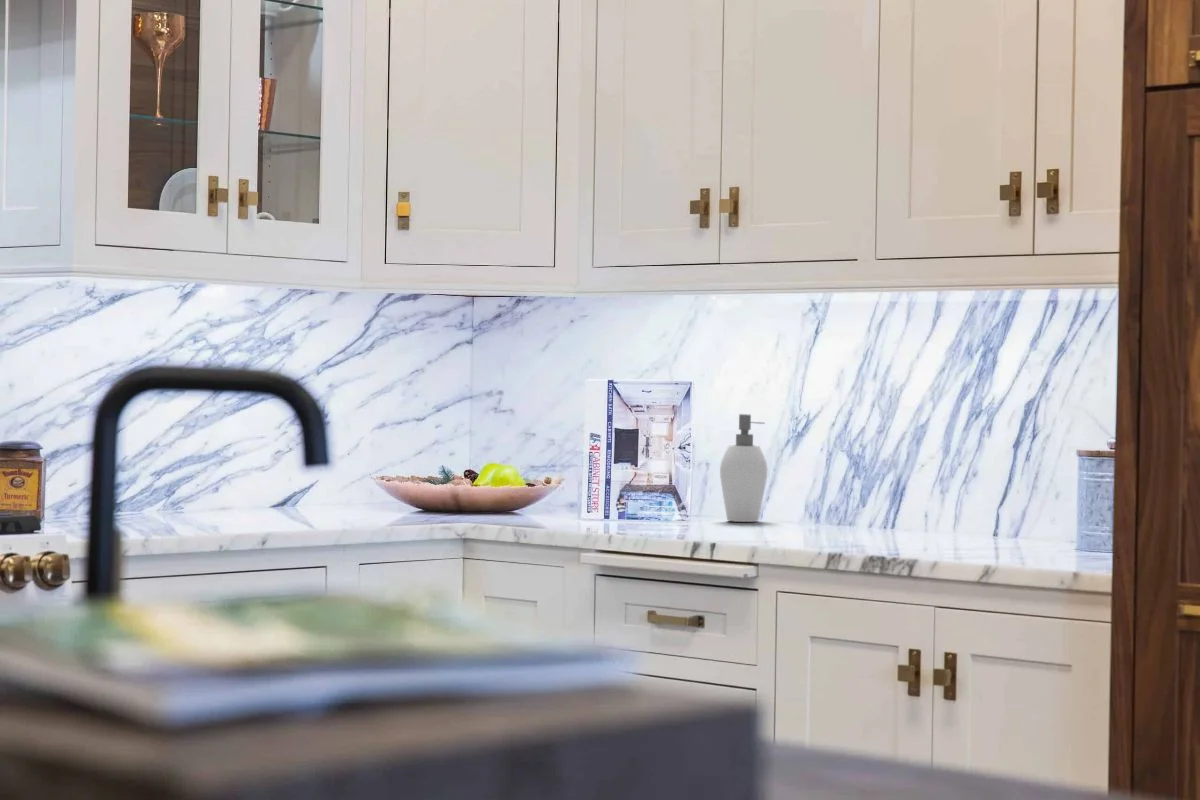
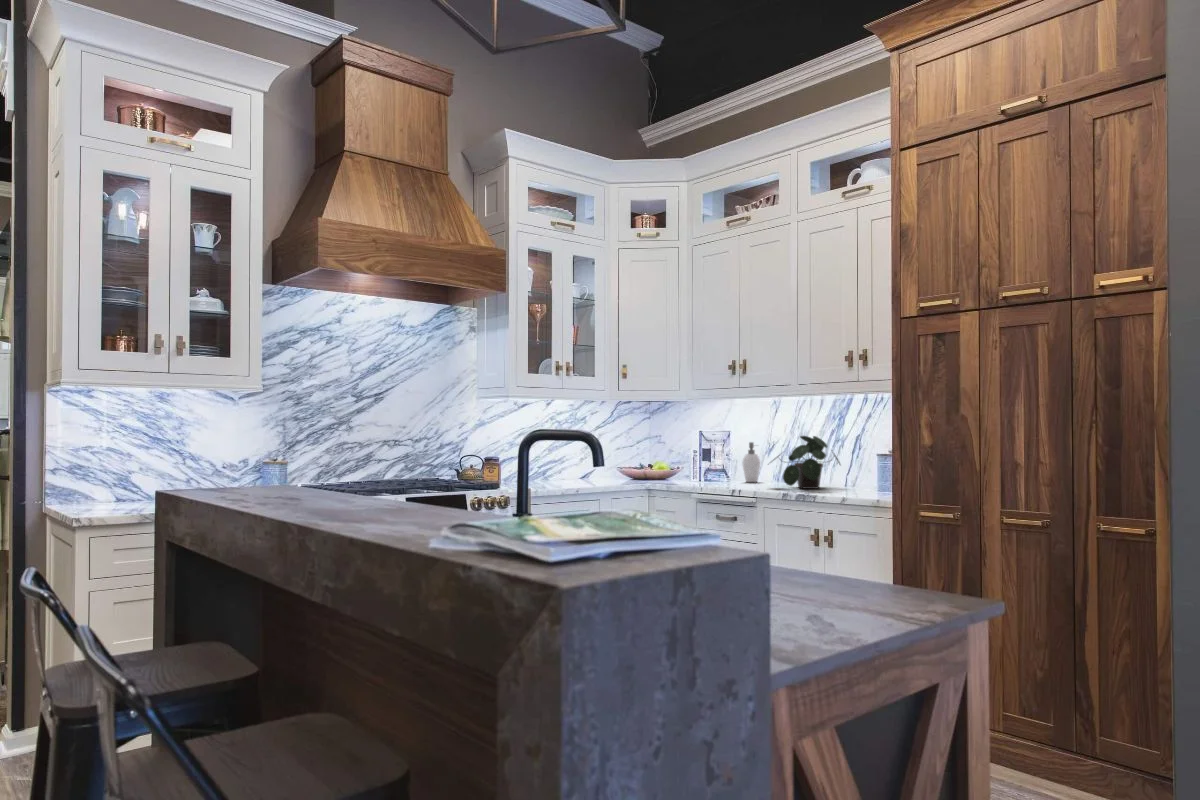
potted plant: none [790,398,989,544] -> present [774,436,840,489]

